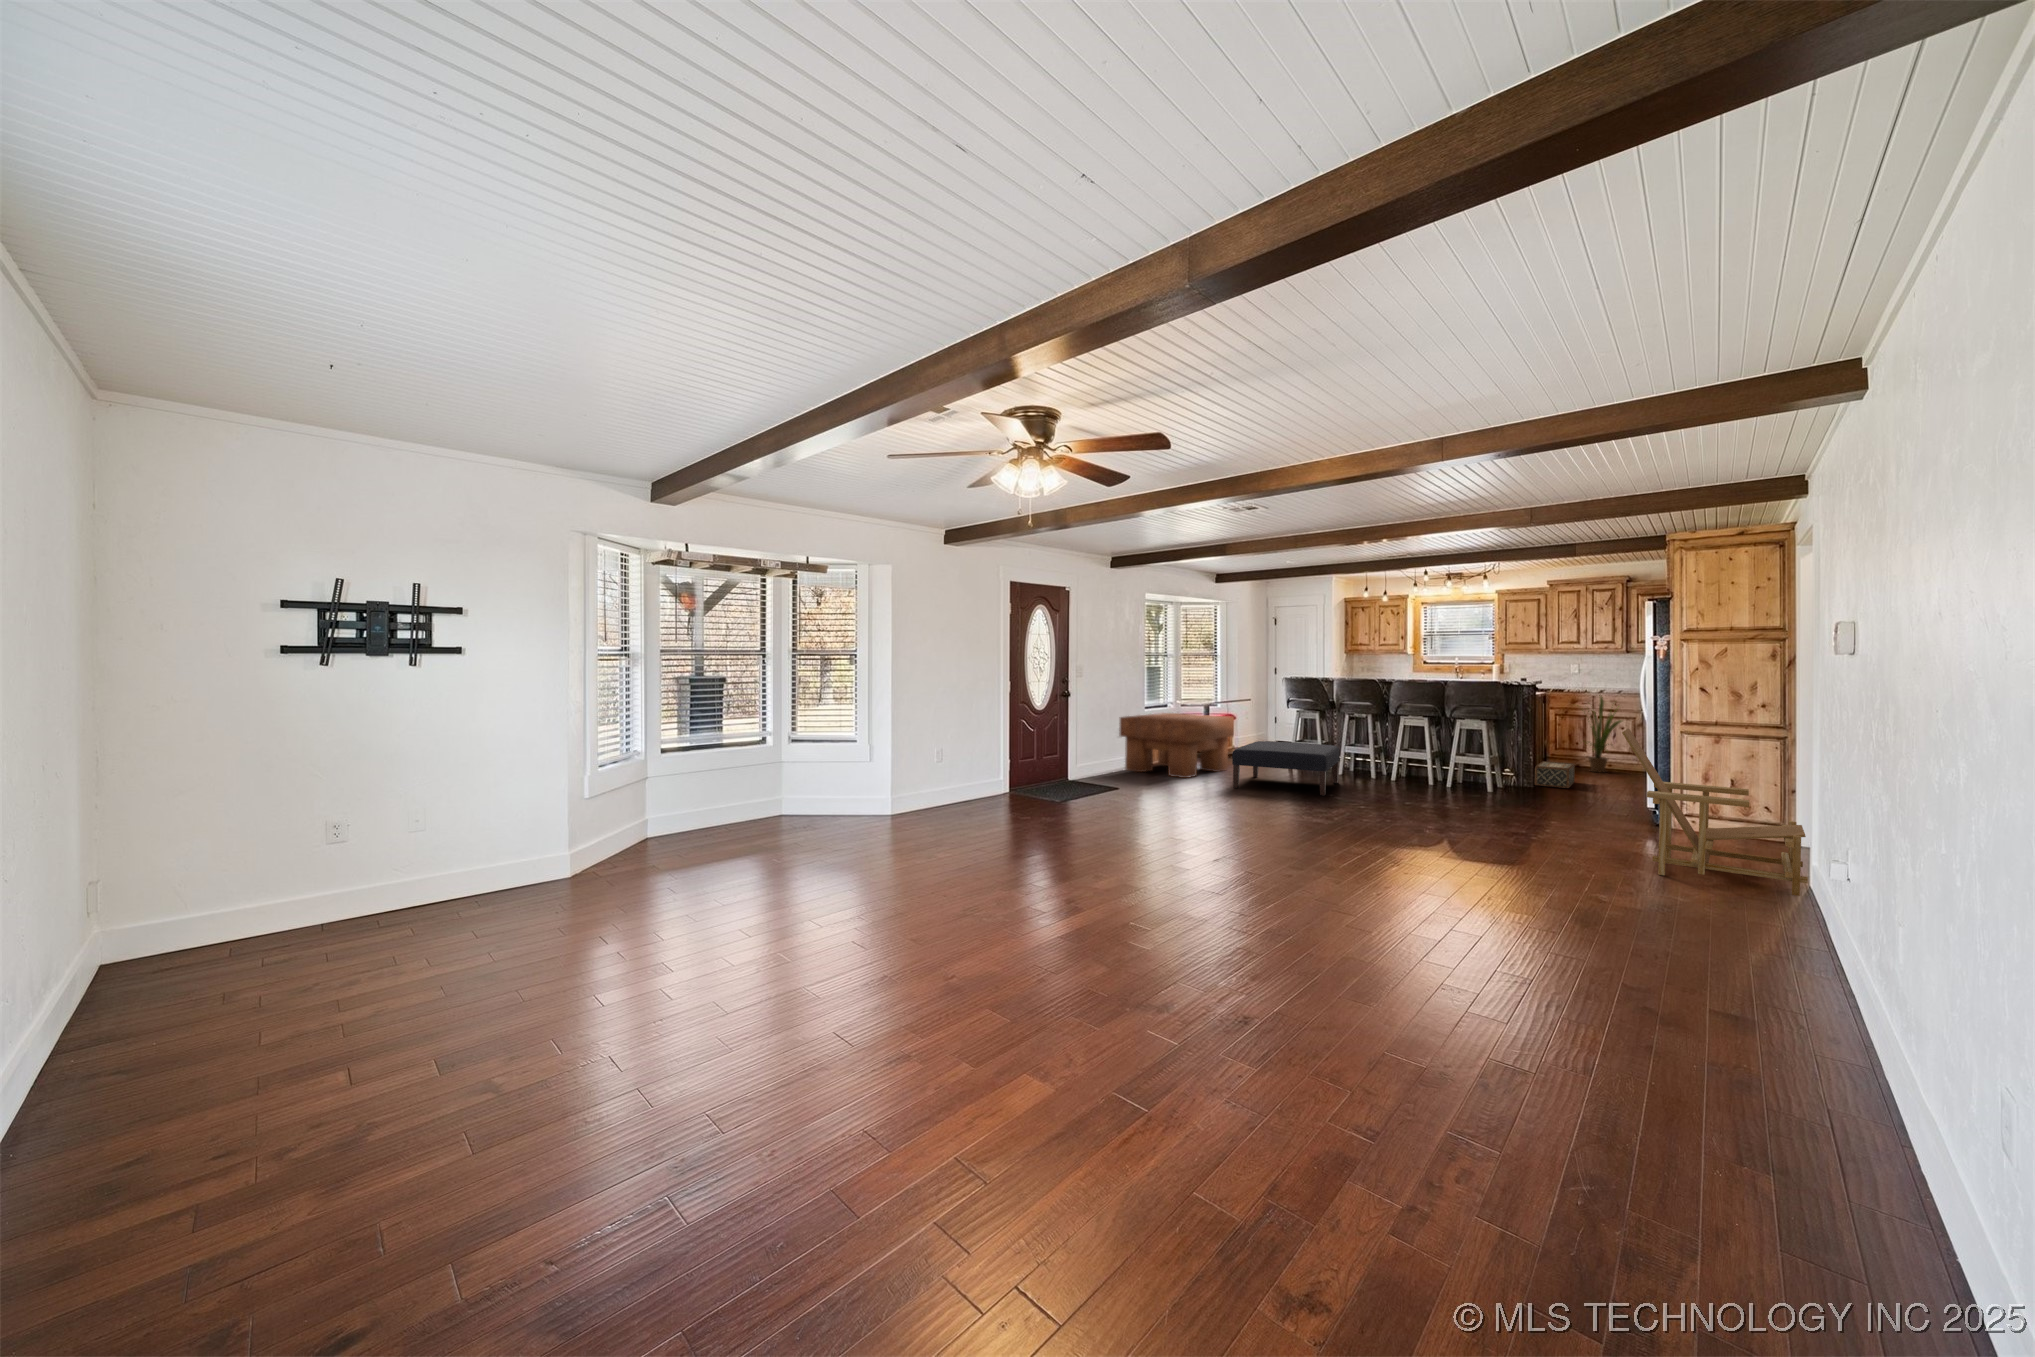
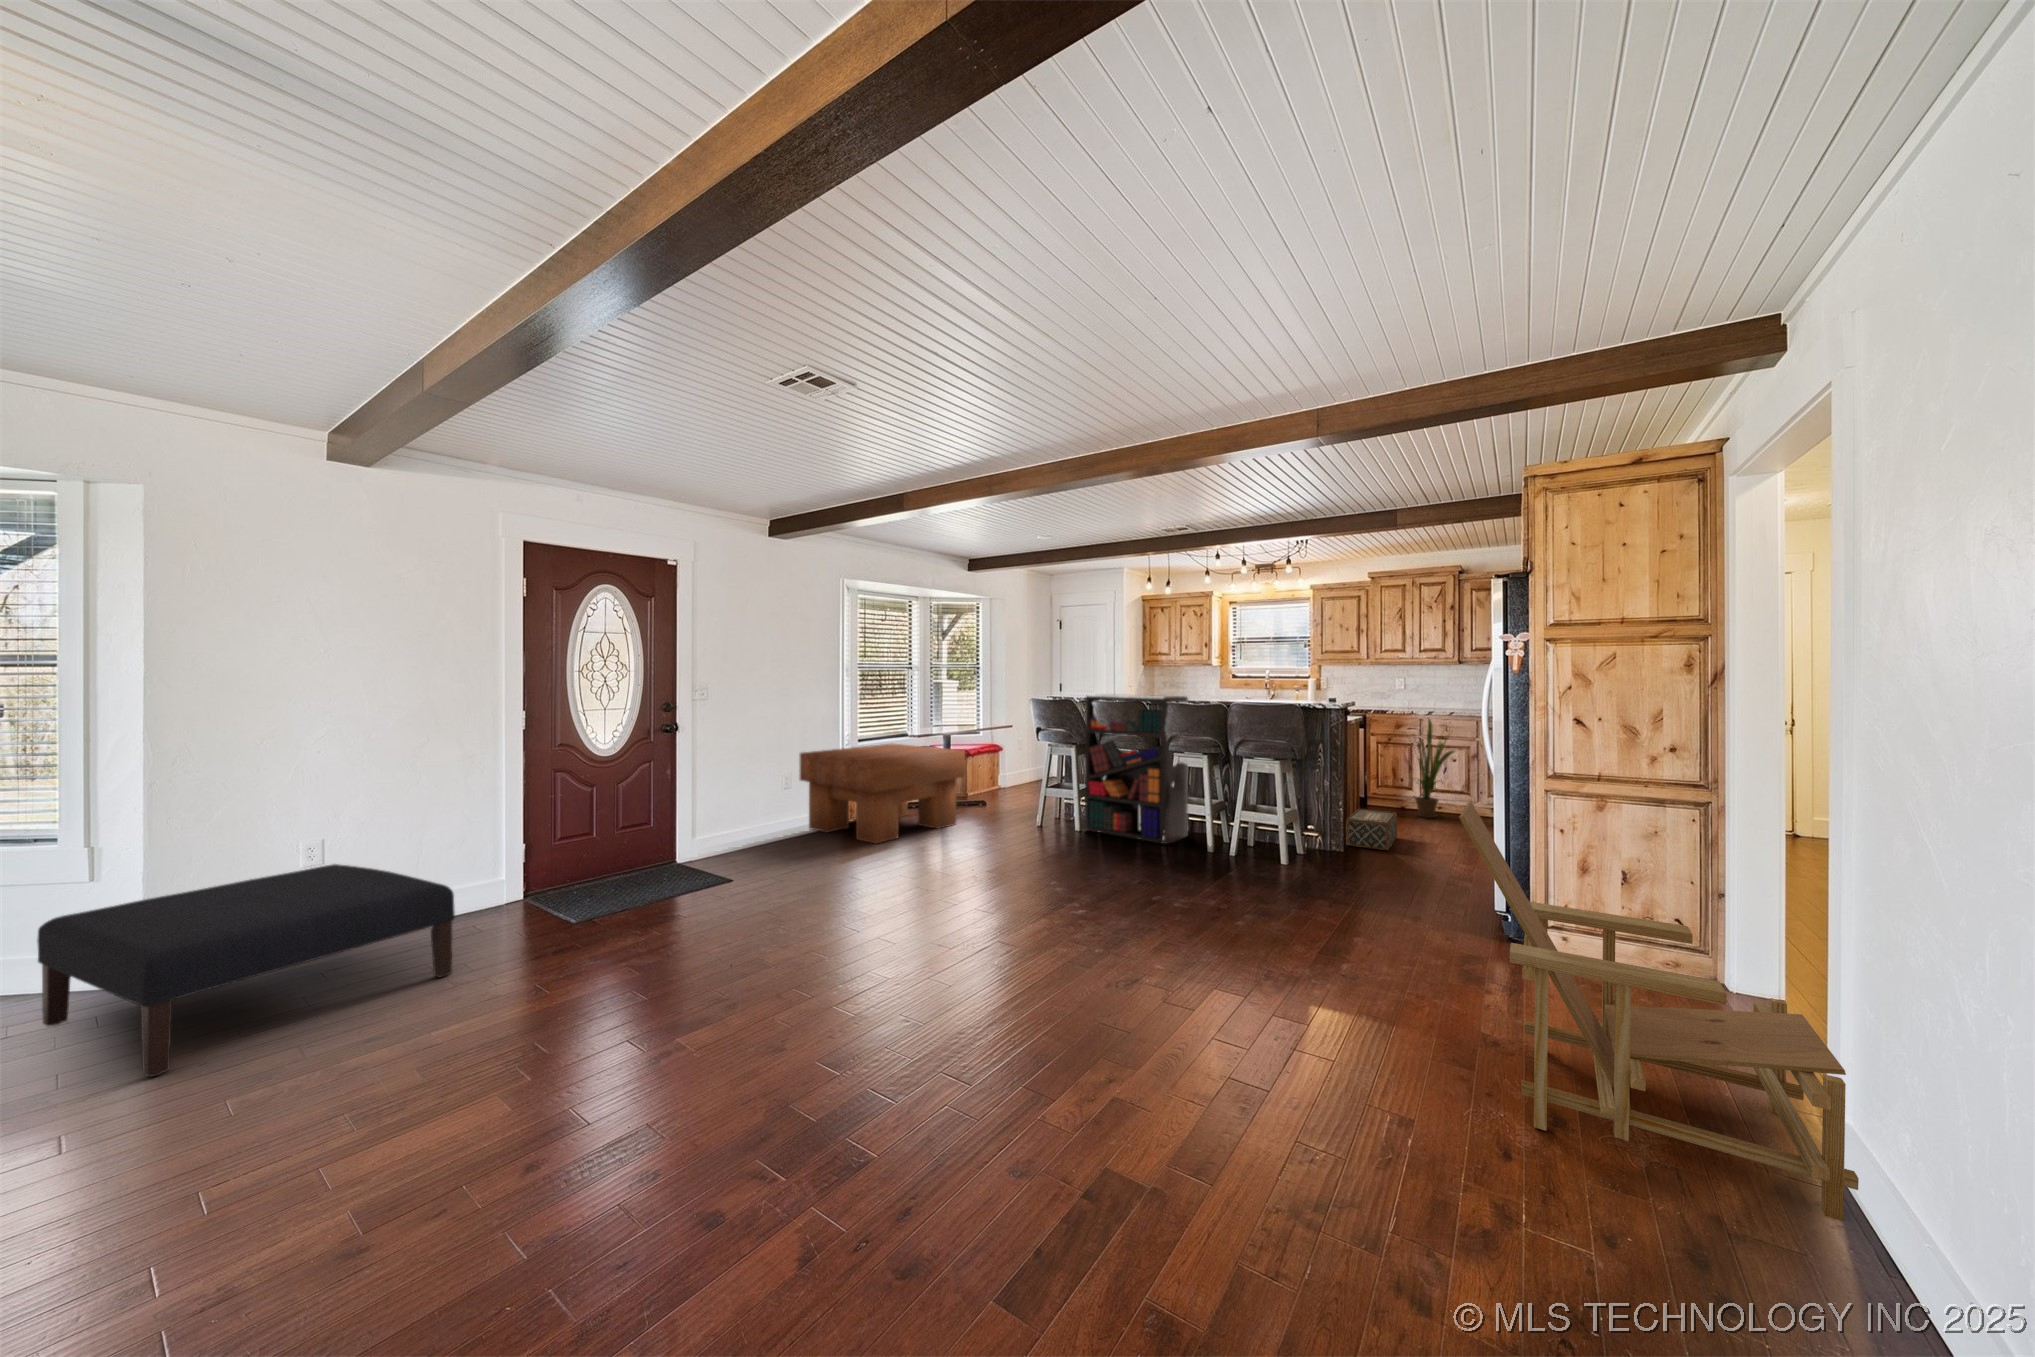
bookshelf: none [1329,676,1411,782] -> present [1085,694,1188,844]
ottoman: present [1232,741,1340,796] -> present [38,864,455,1077]

